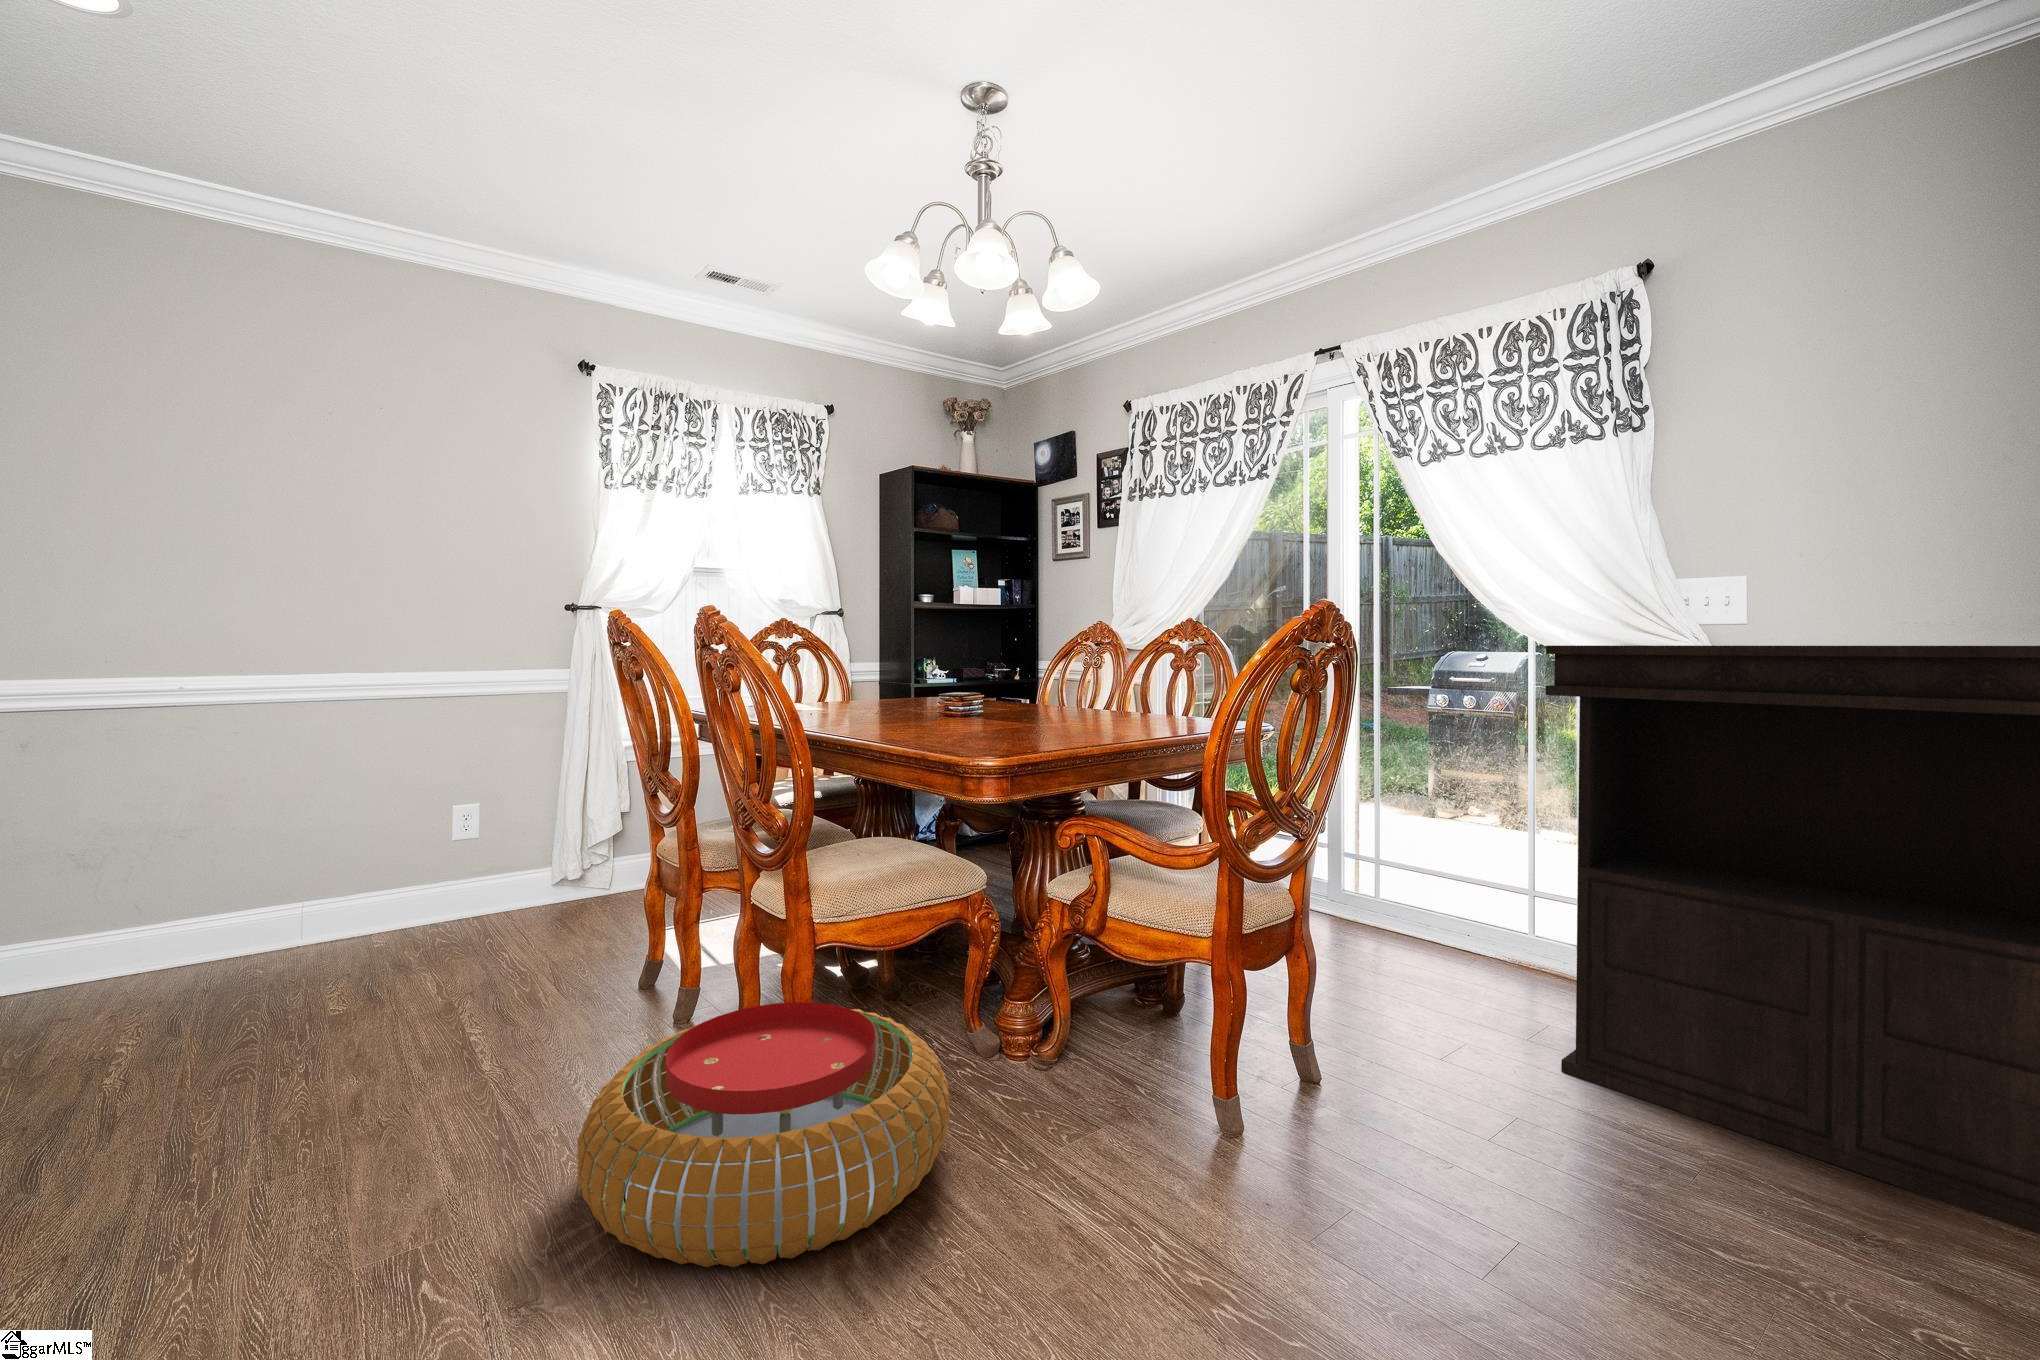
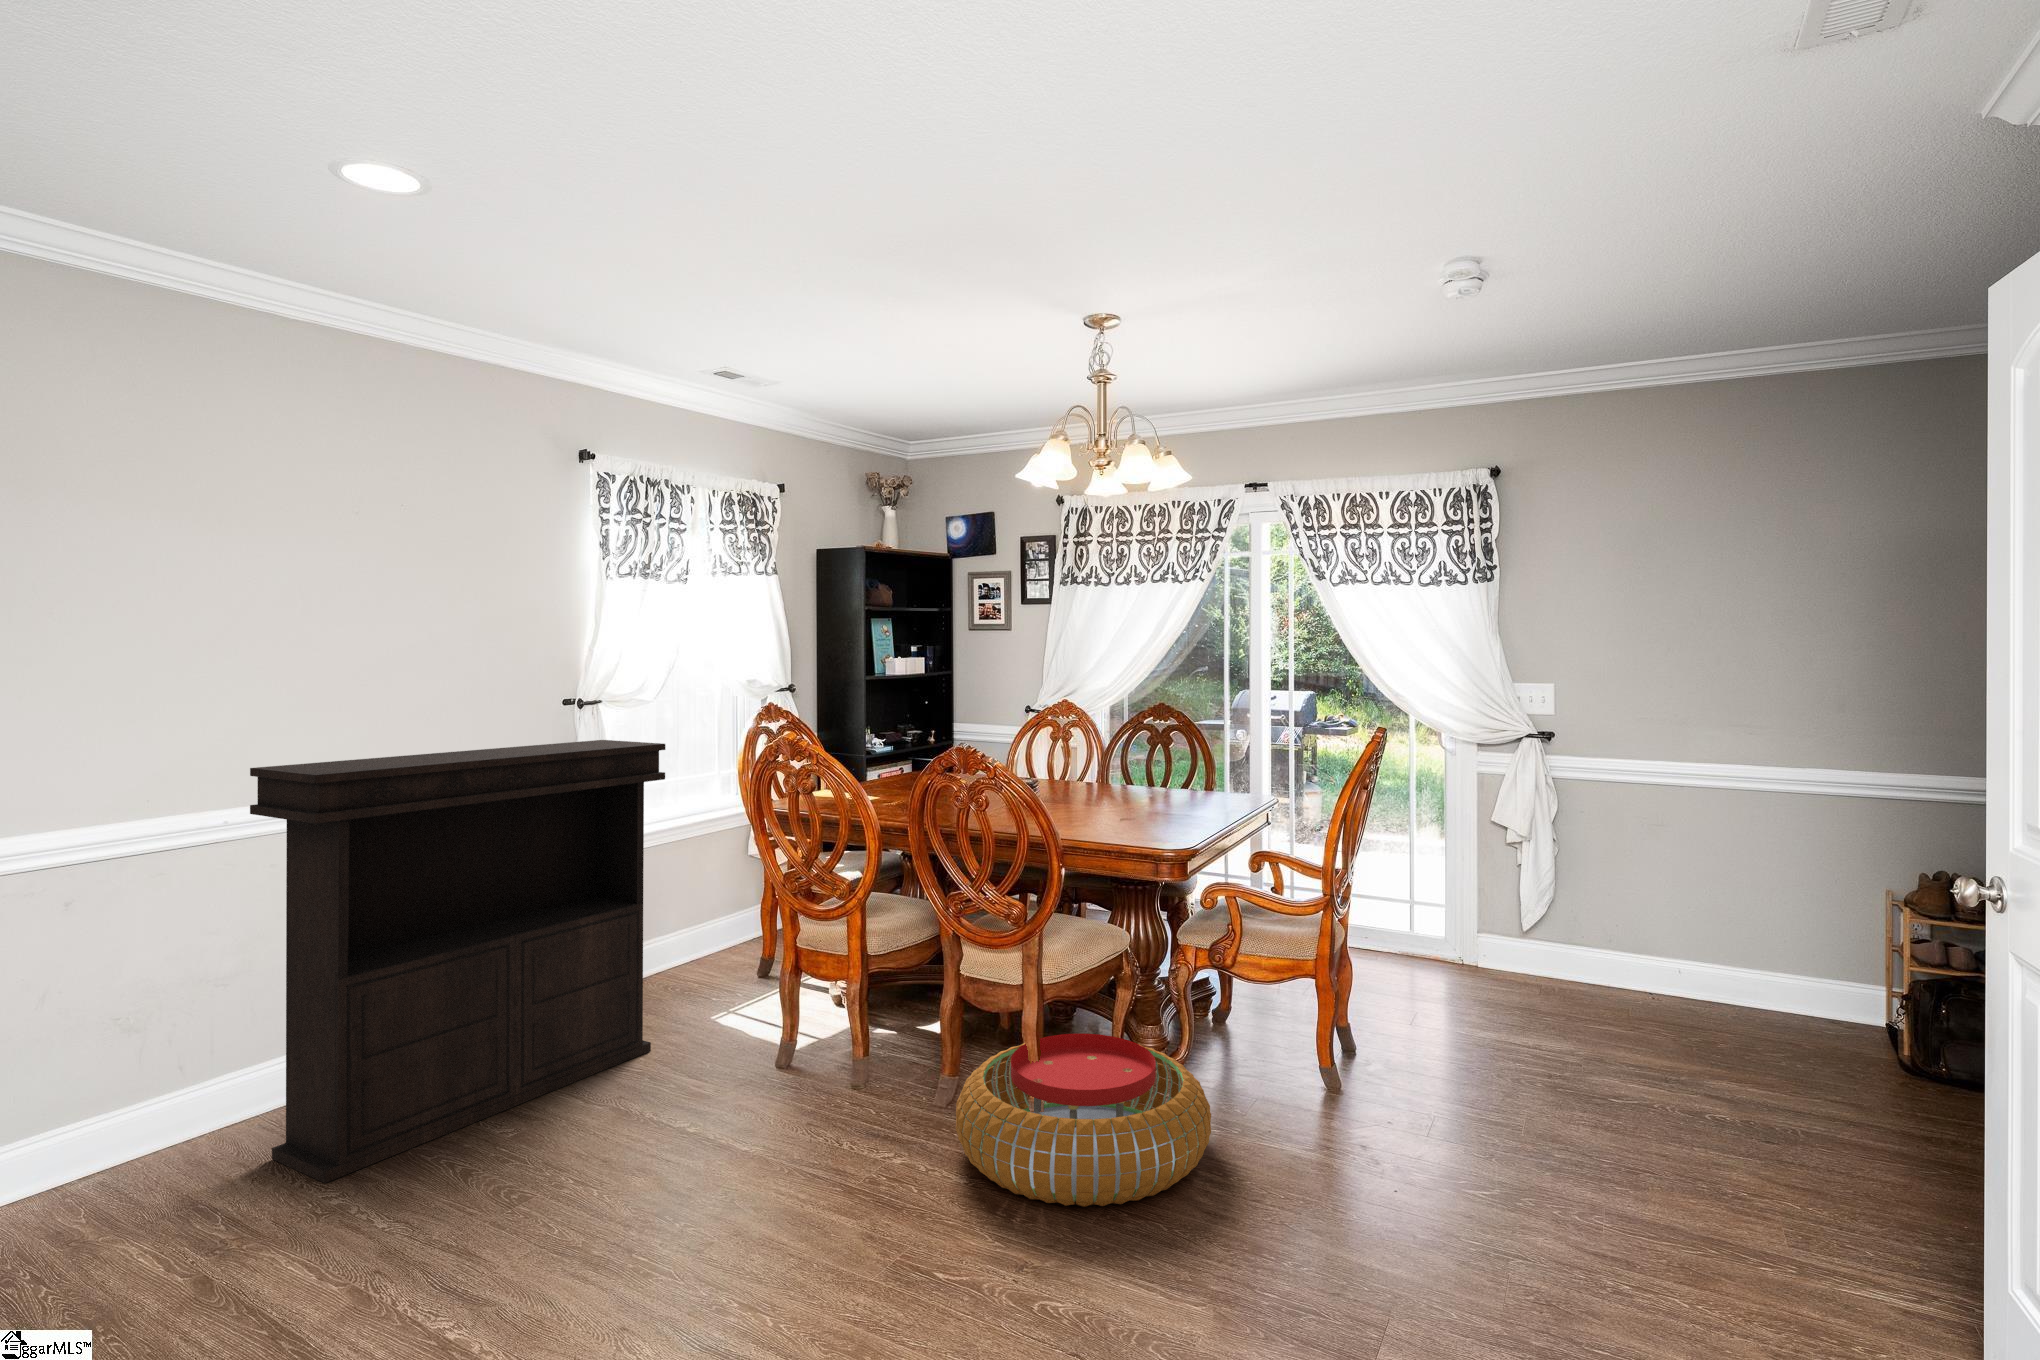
console table: present [1545,645,2040,1234] -> present [250,740,665,1183]

